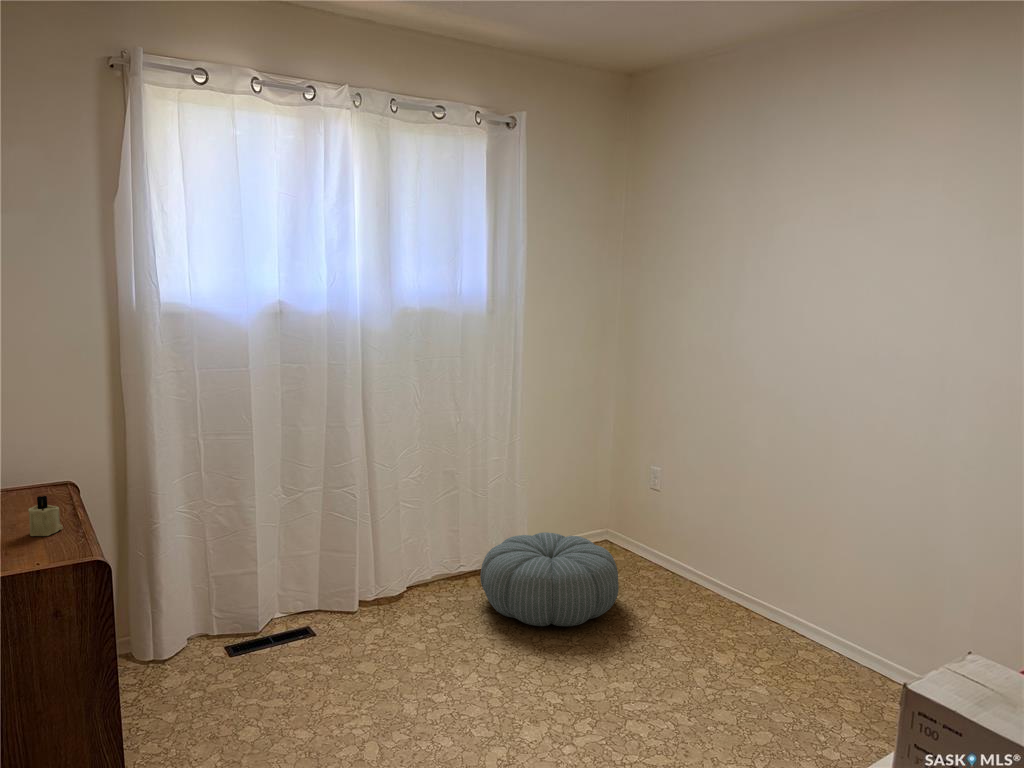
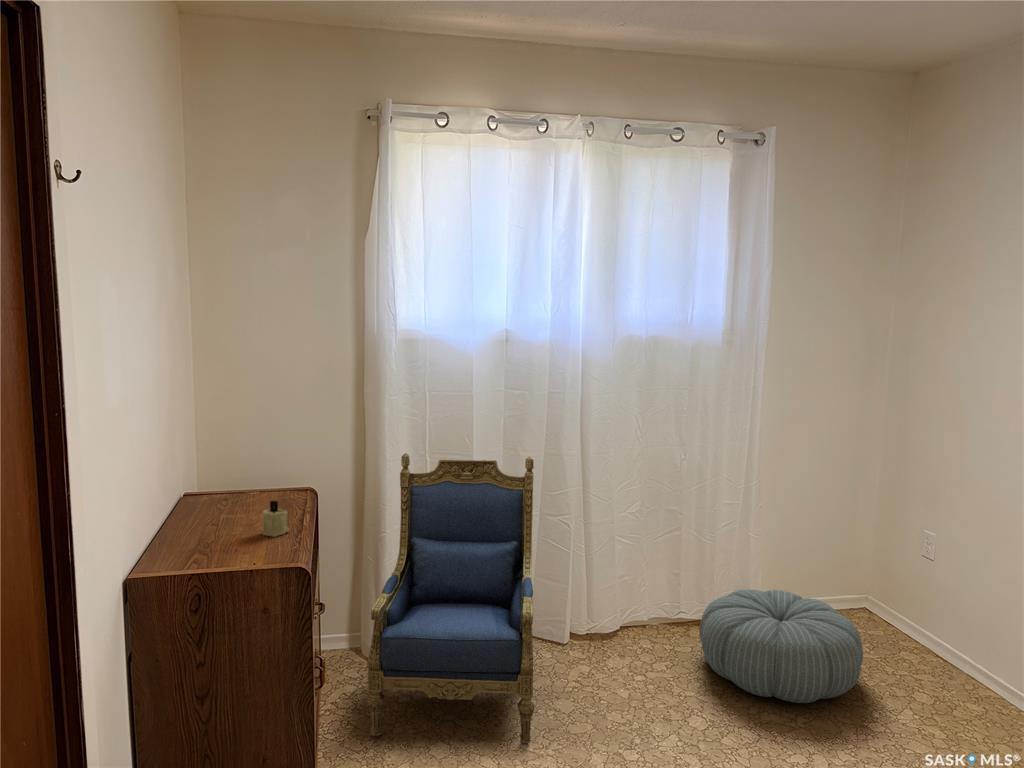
armchair: none [162,418,345,736] -> present [367,453,535,745]

